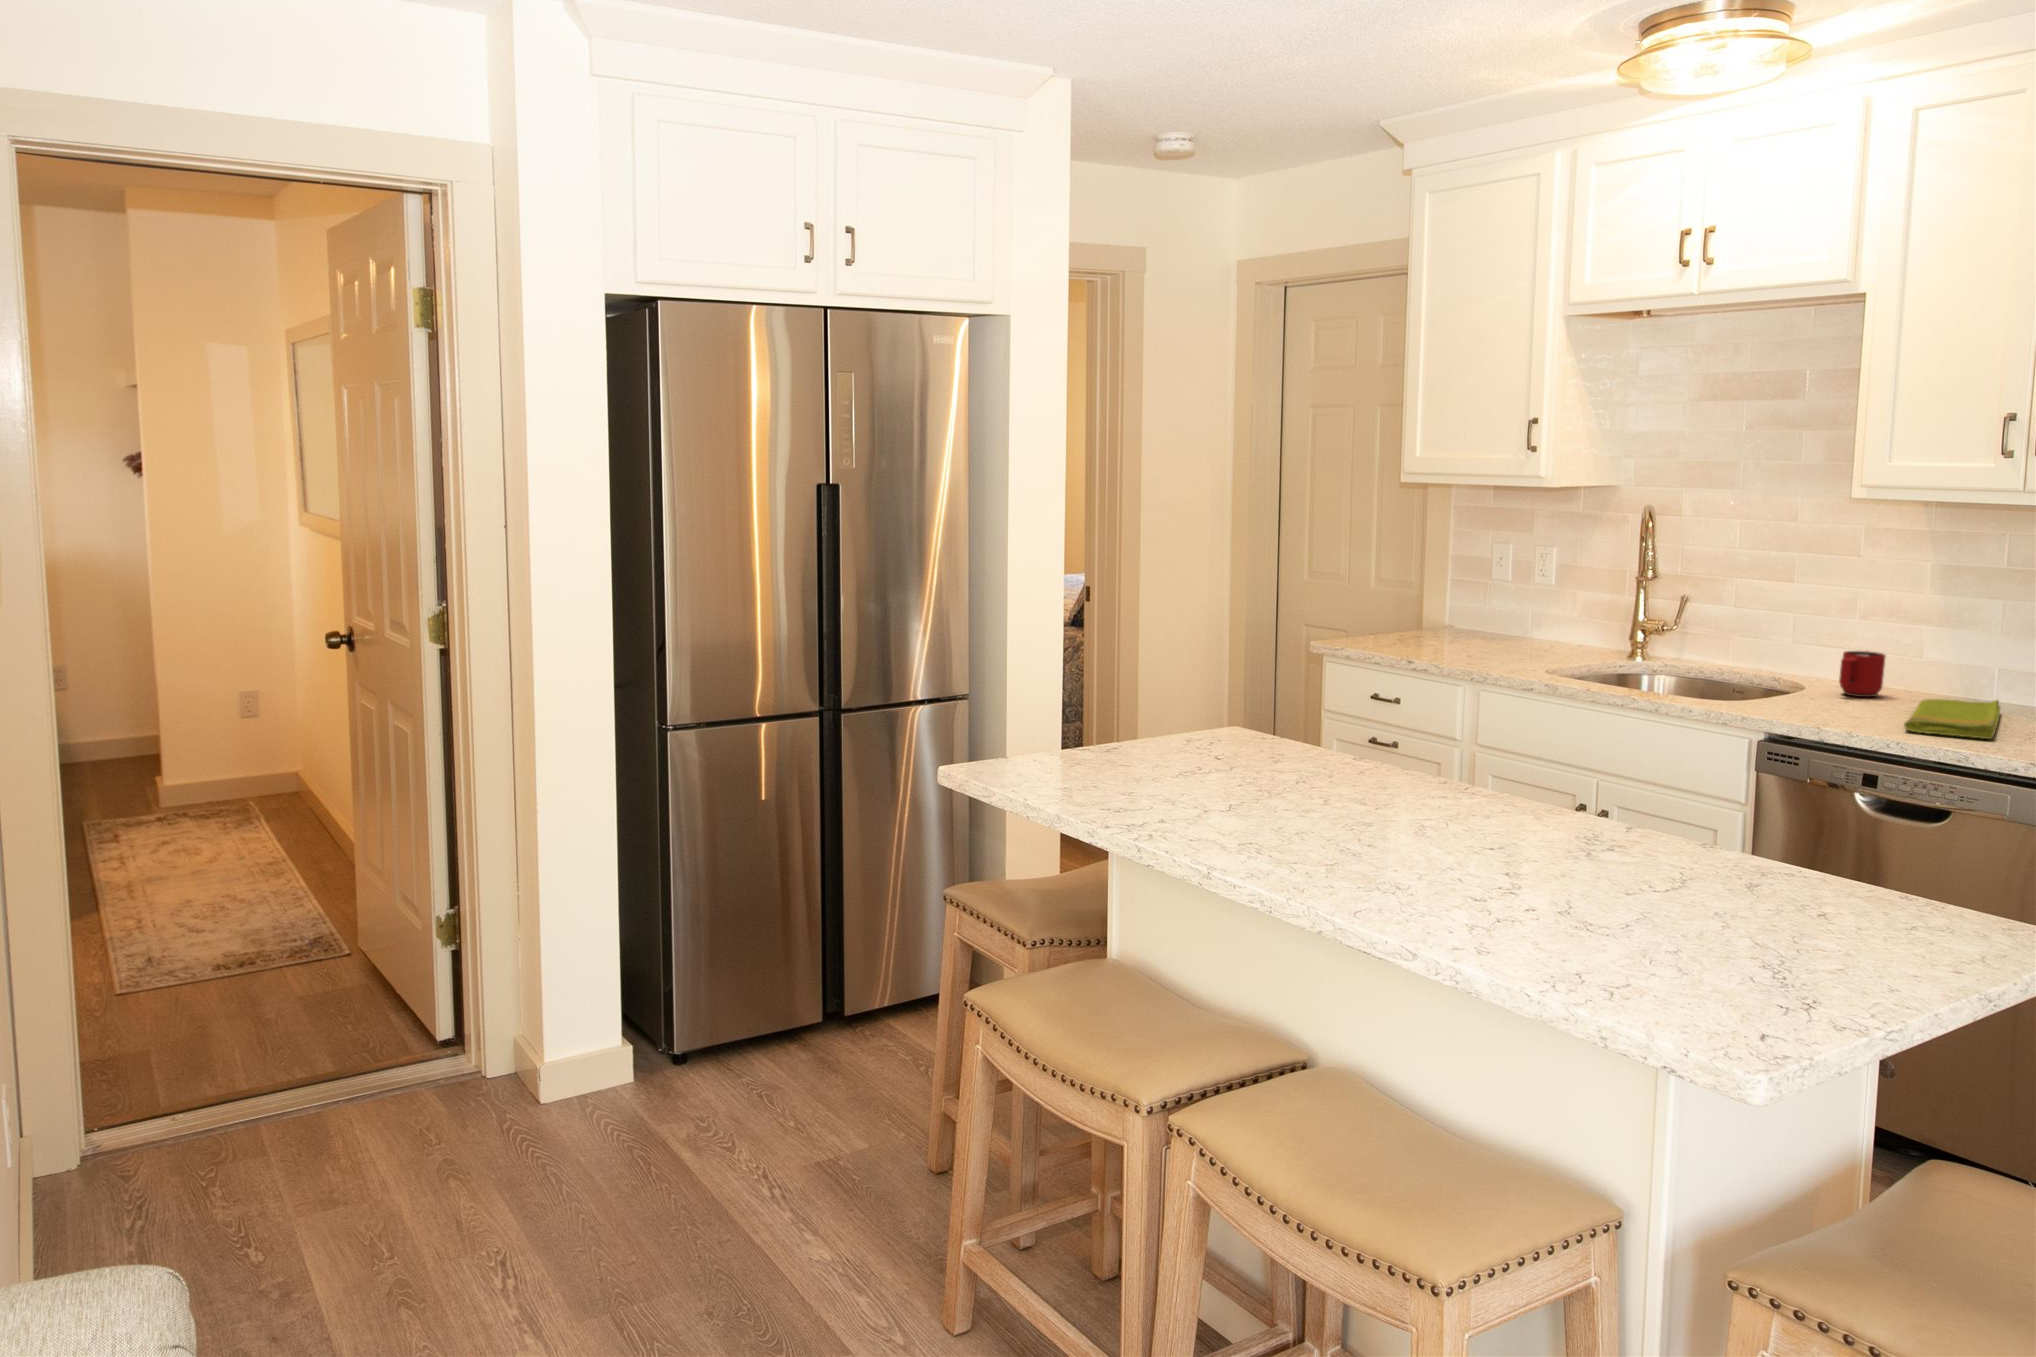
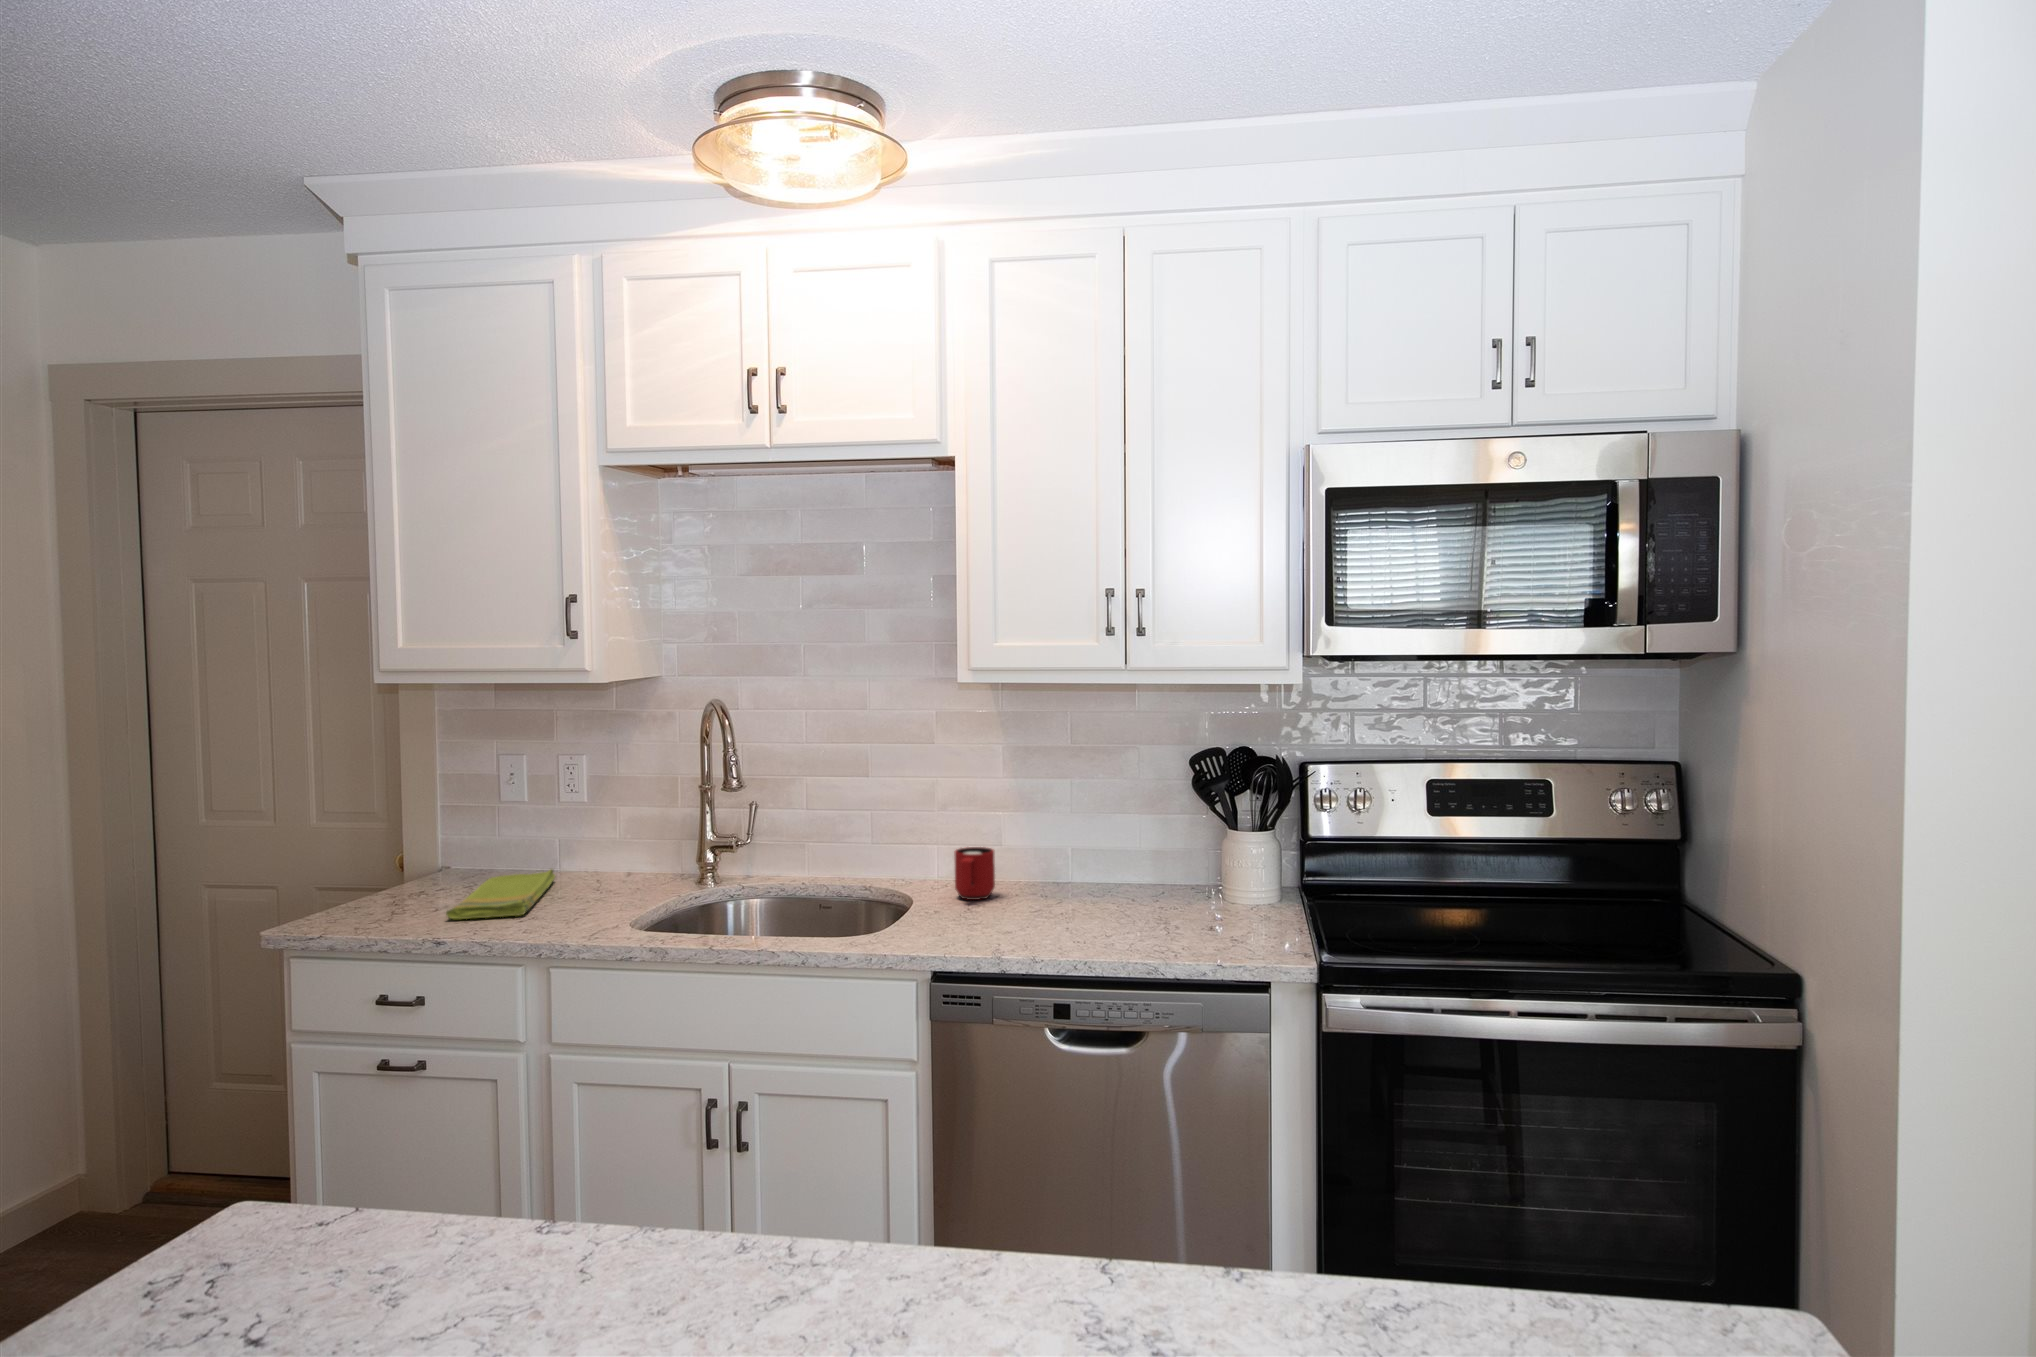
dish towel: present [1904,699,2000,739] -> present [446,869,555,919]

